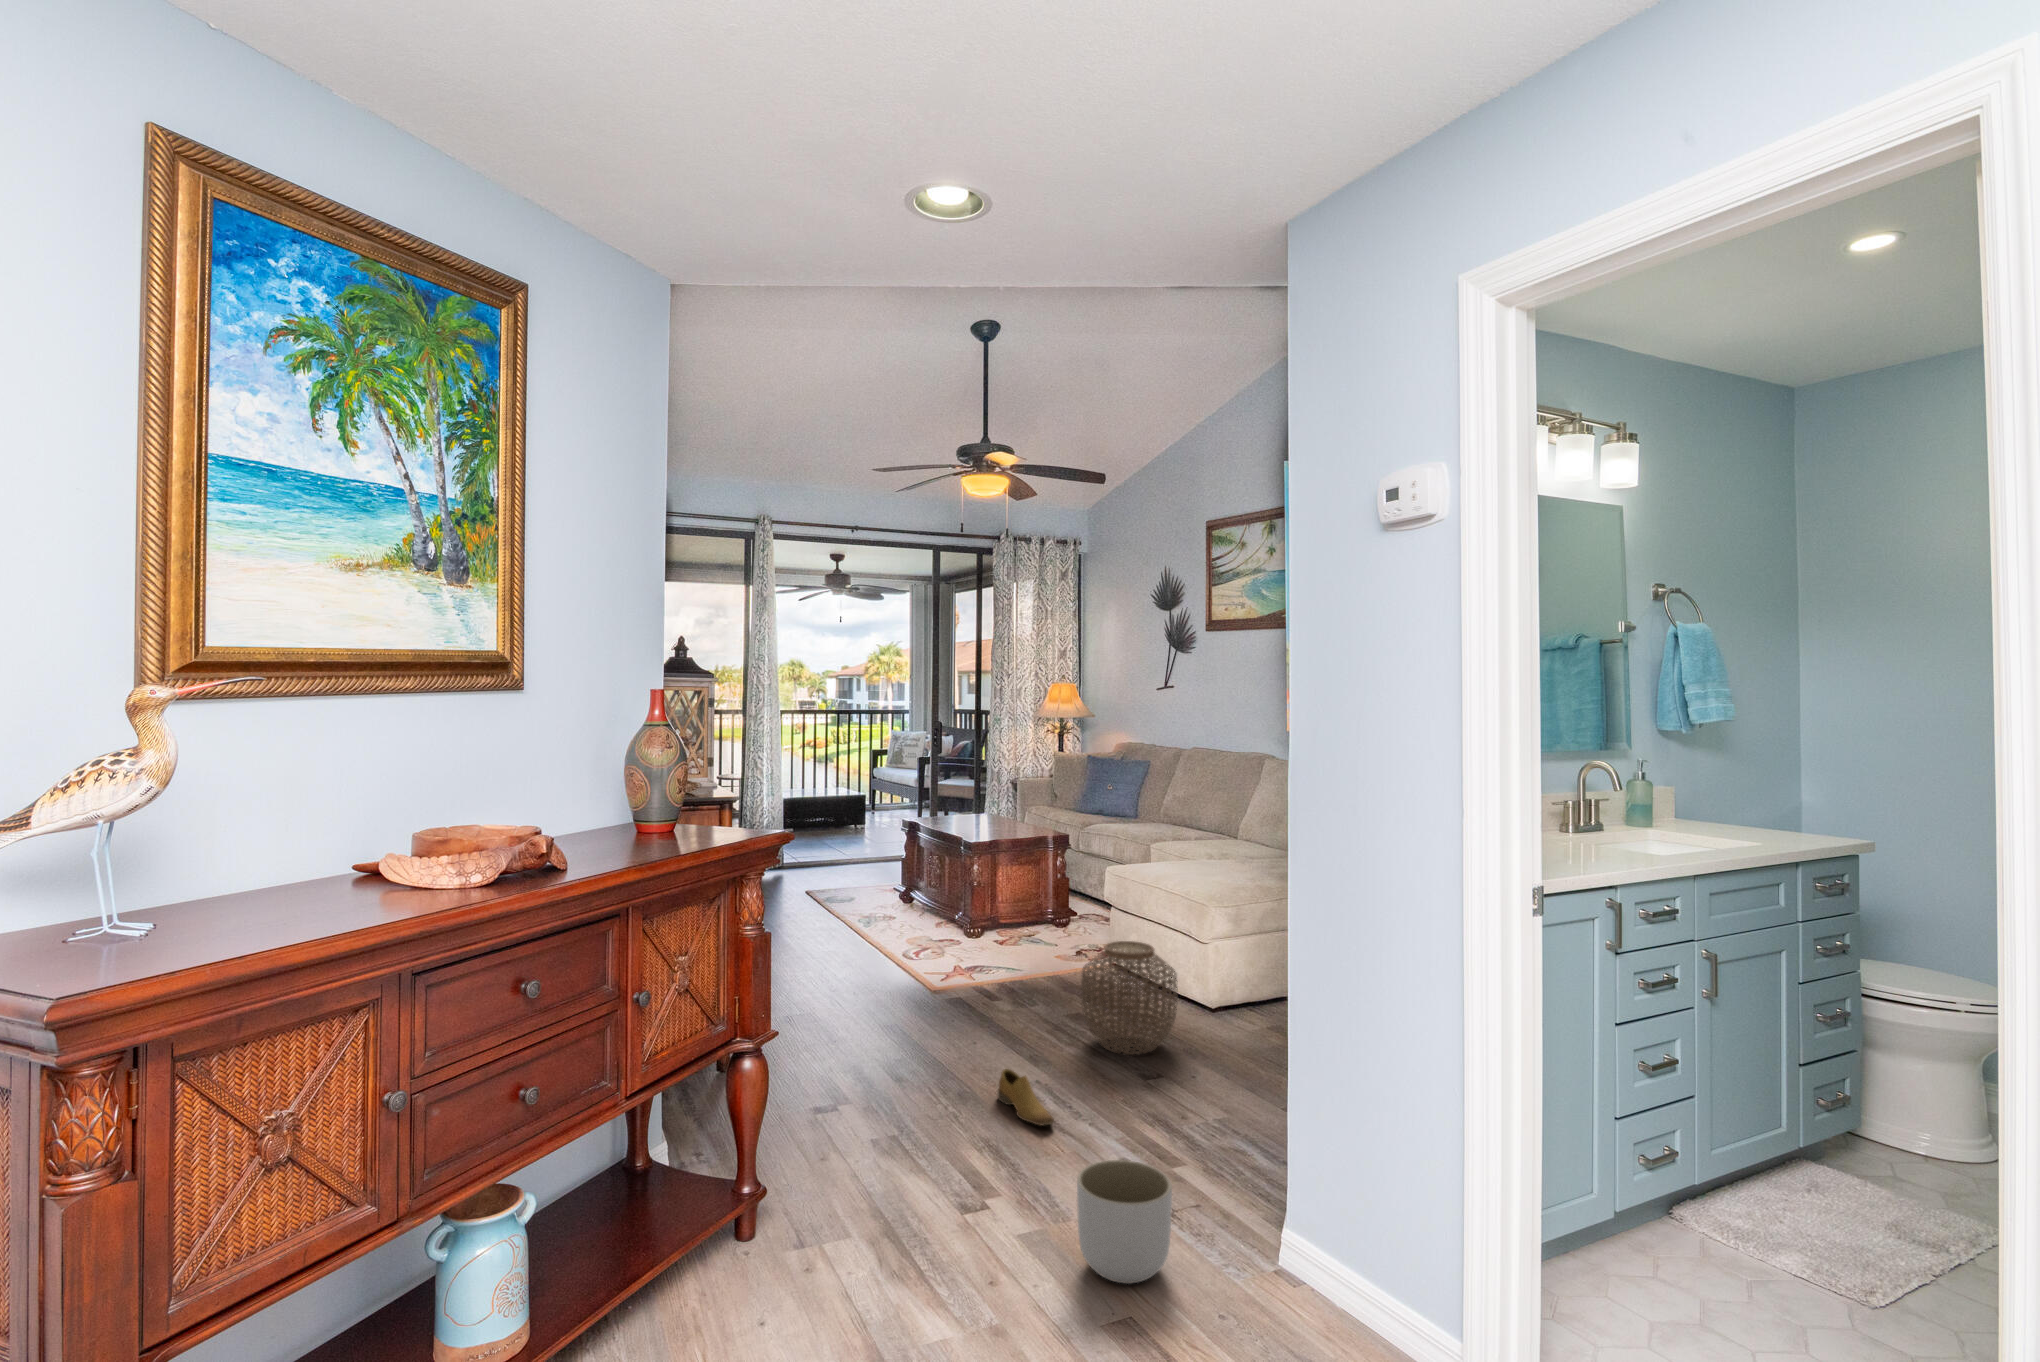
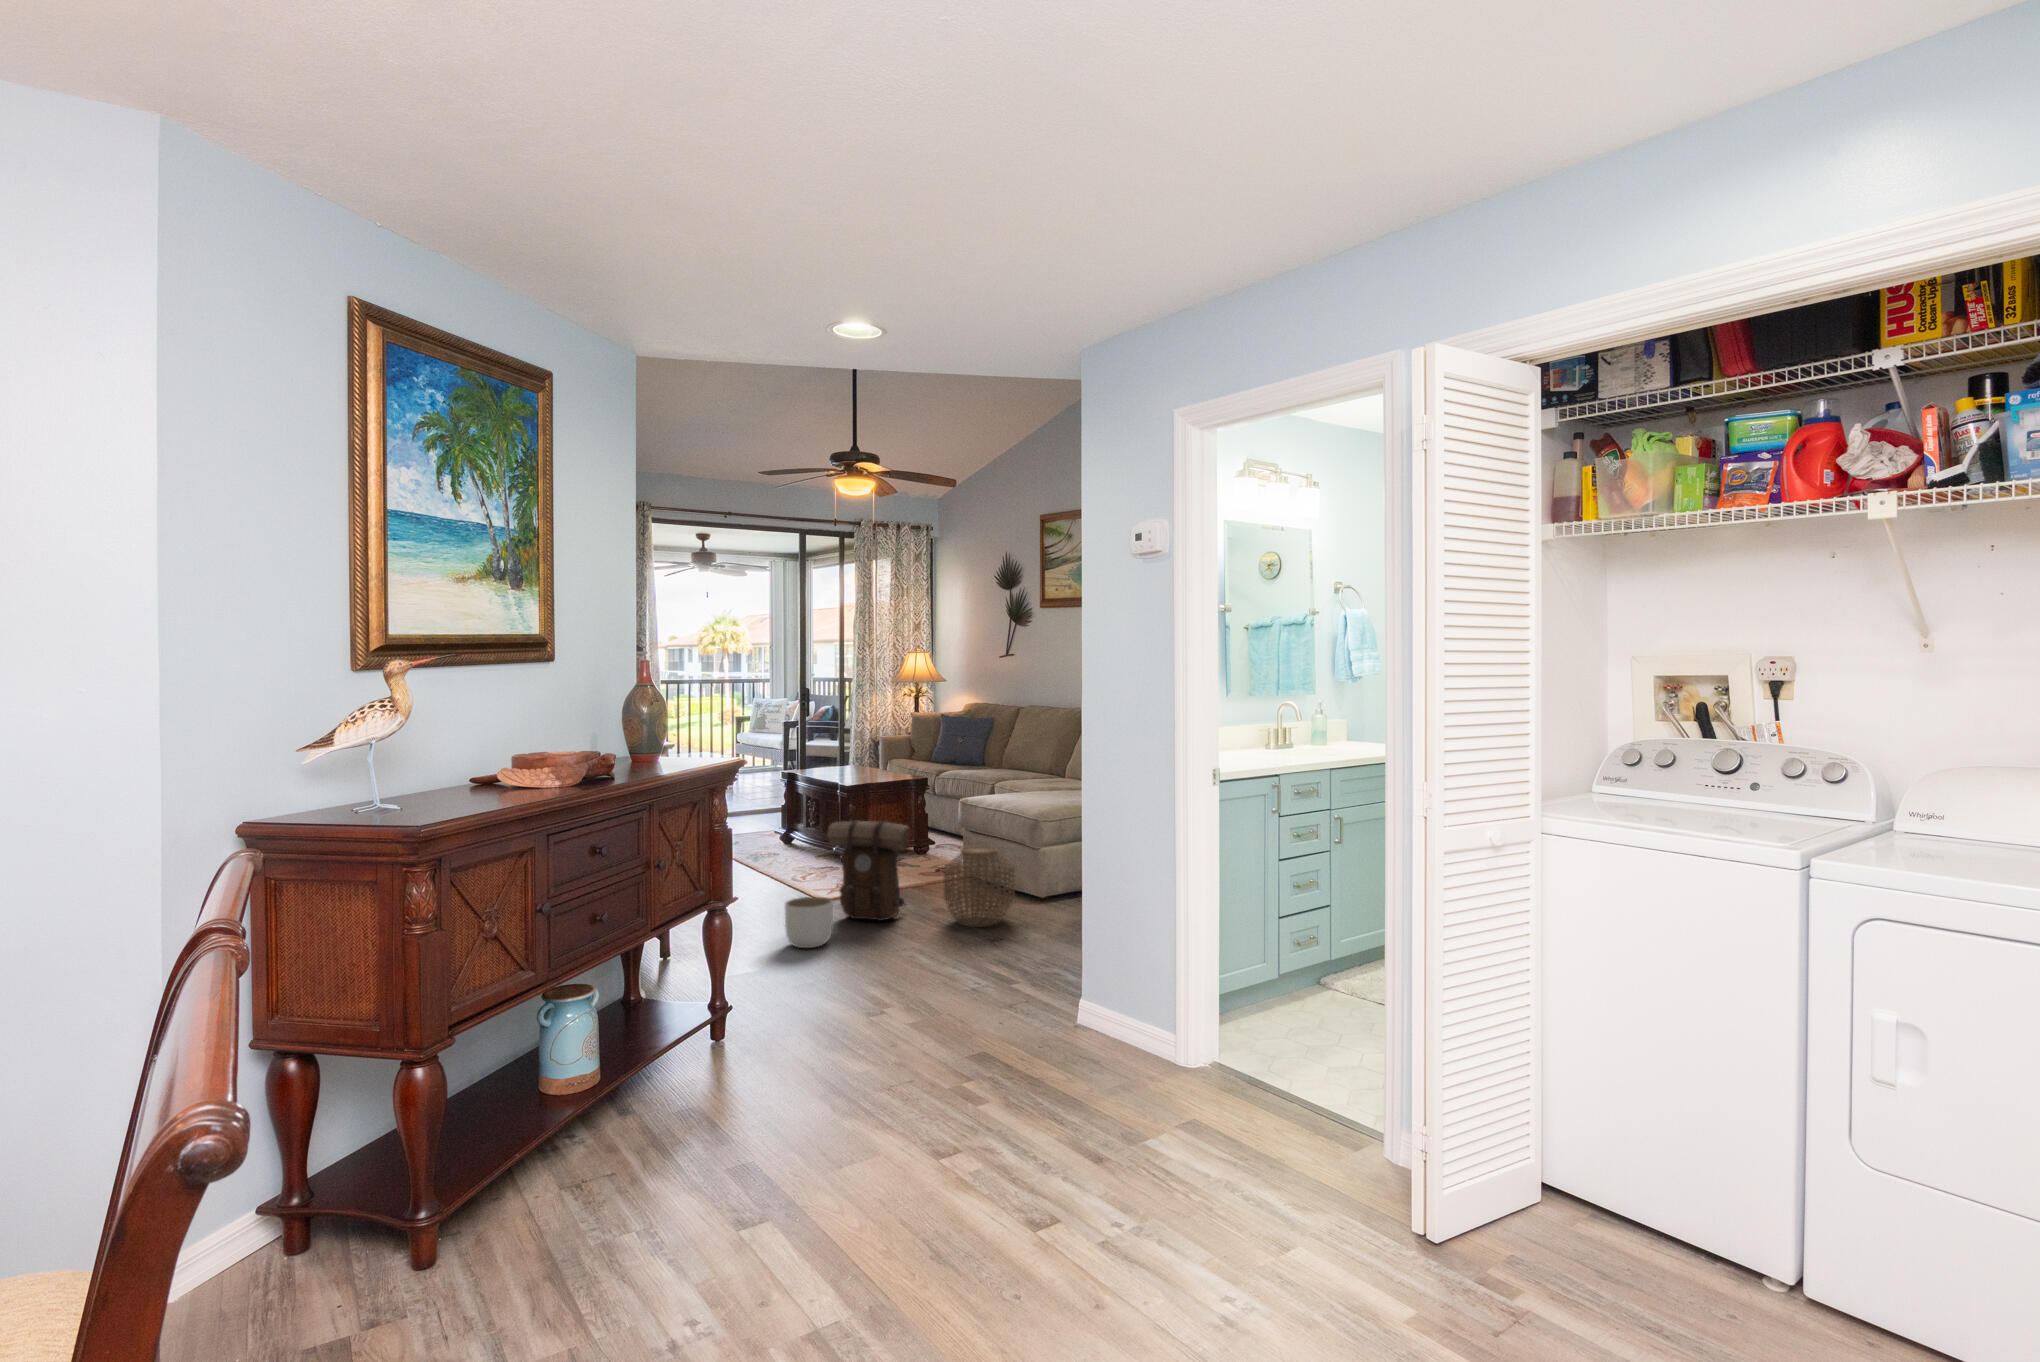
backpack: none [933,898,1039,1033] -> present [827,820,910,921]
shoe: present [998,1069,1054,1126] -> none [885,935,928,967]
planter: present [1077,1160,1172,1284] -> present [785,897,833,948]

